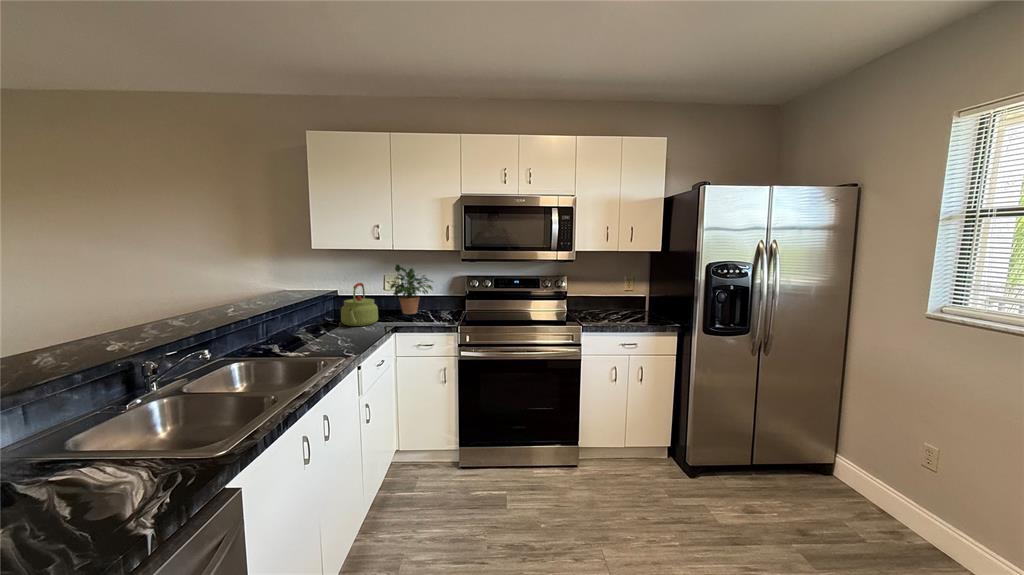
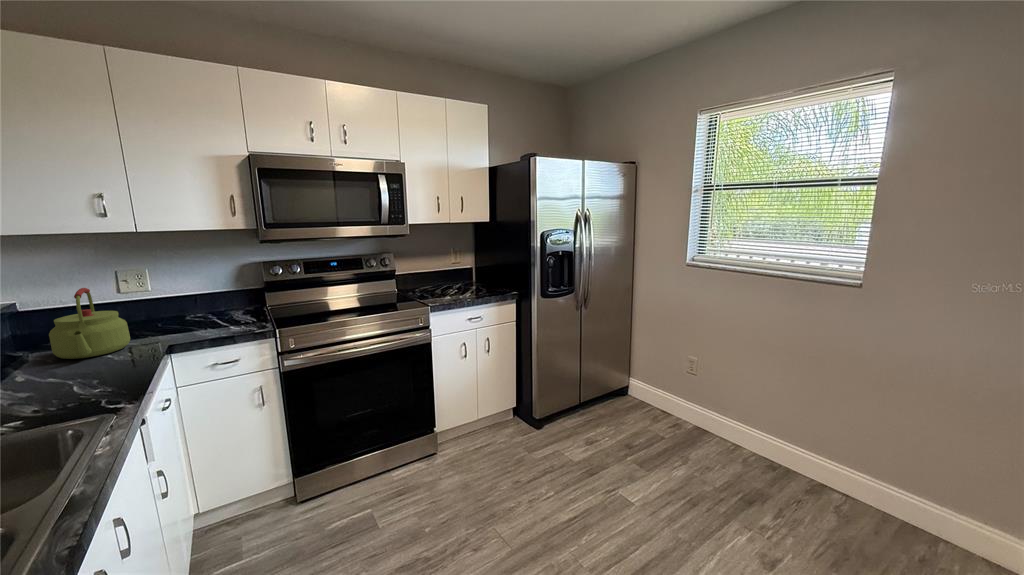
potted plant: present [390,265,433,314] -> none [131,253,214,325]

